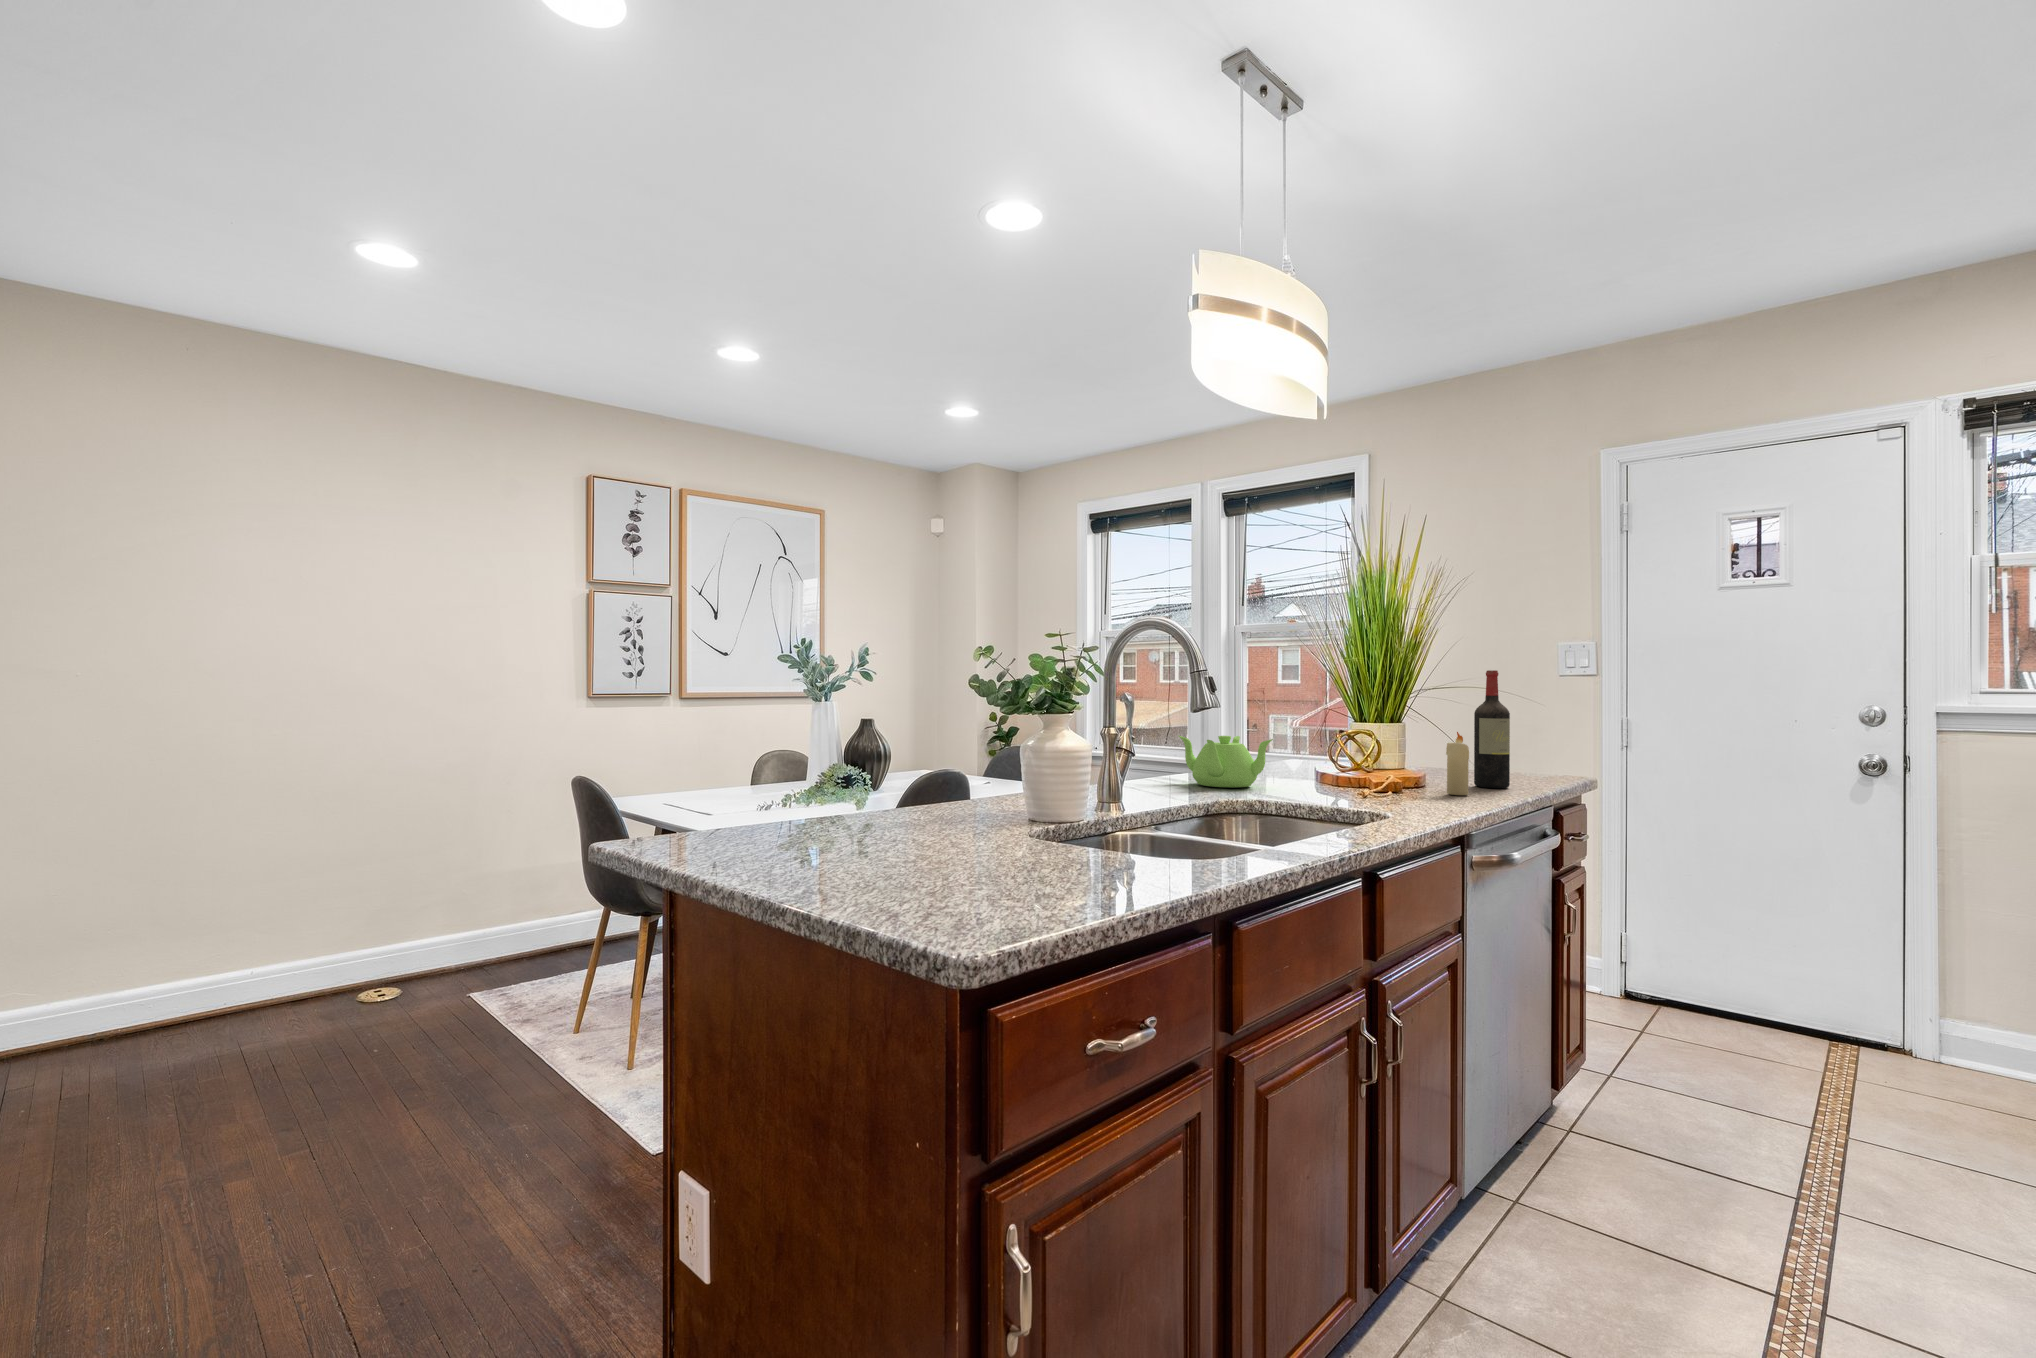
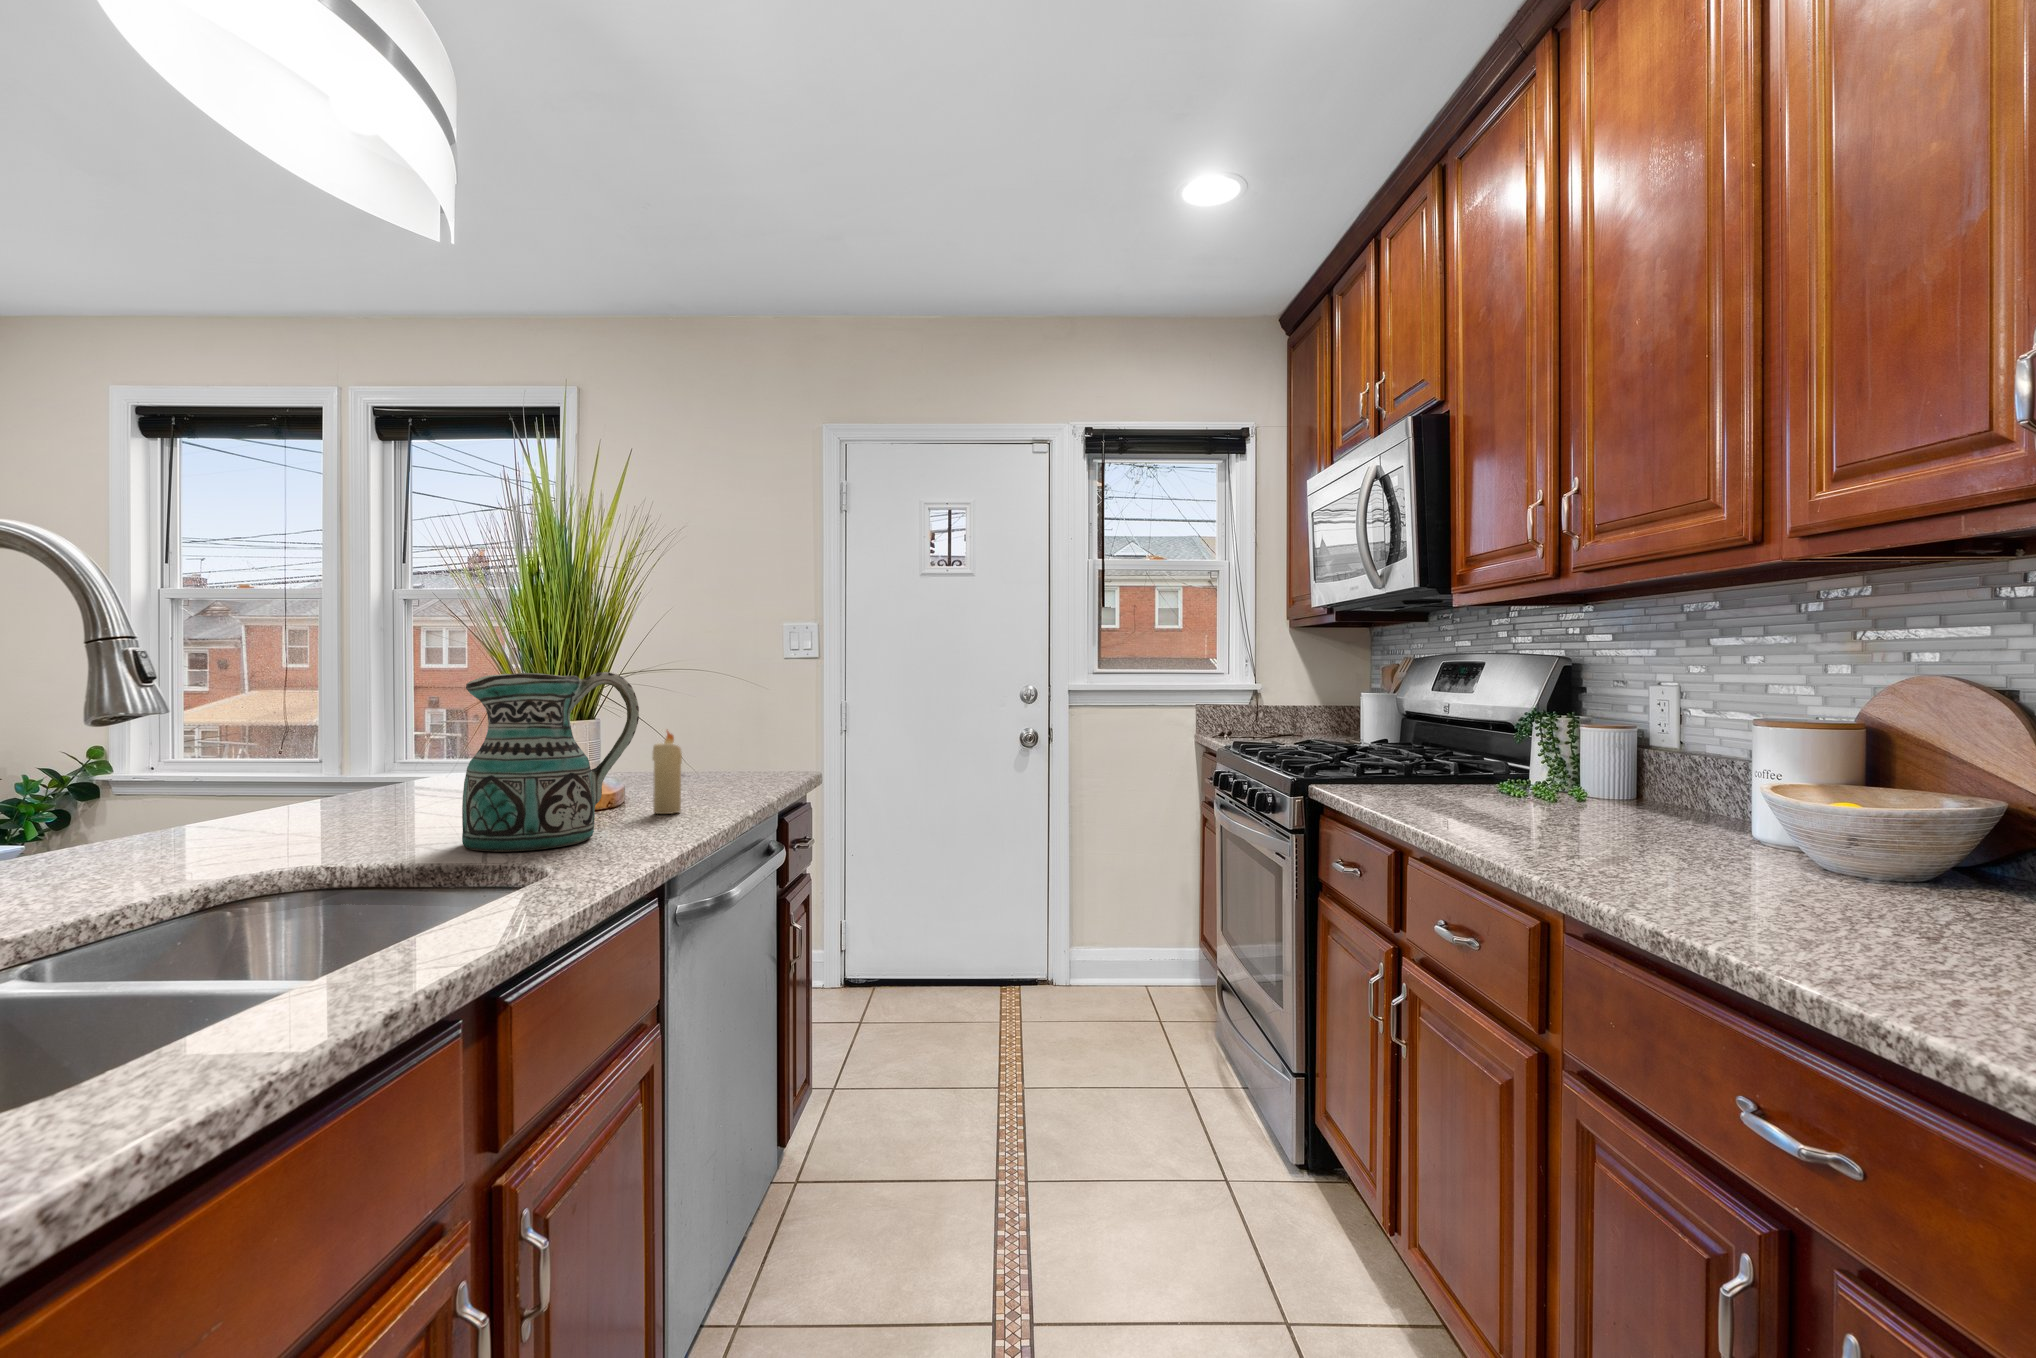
wine bottle: present [1474,670,1510,788] -> none [692,649,734,796]
ceramic pitcher: none [1329,690,1441,805] -> present [462,672,639,852]
teapot: present [1179,736,1273,788] -> none [170,752,371,847]

